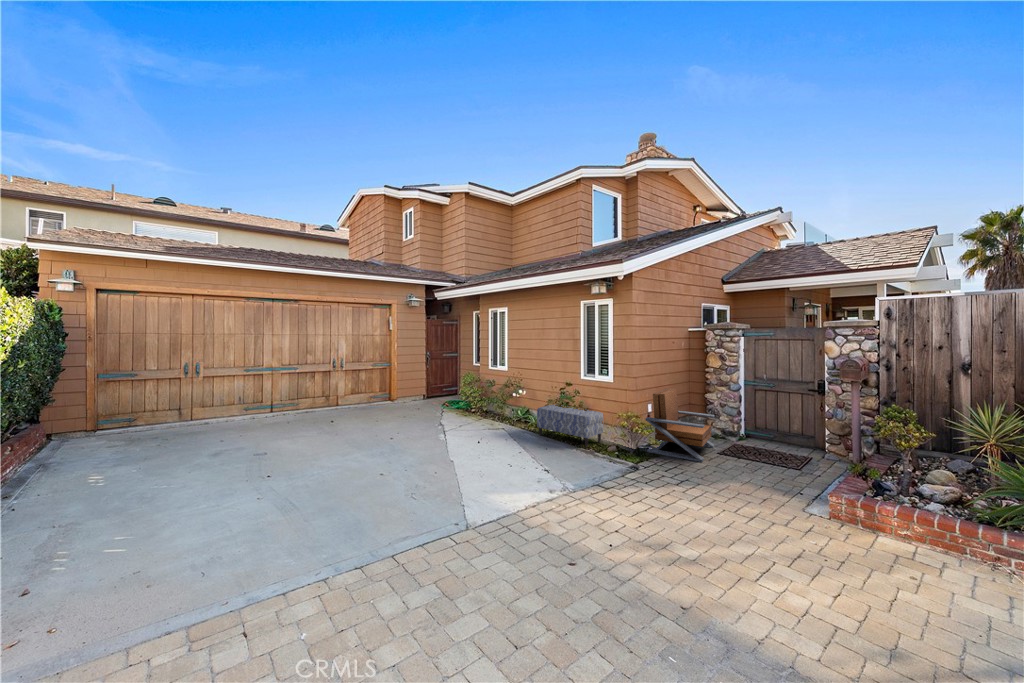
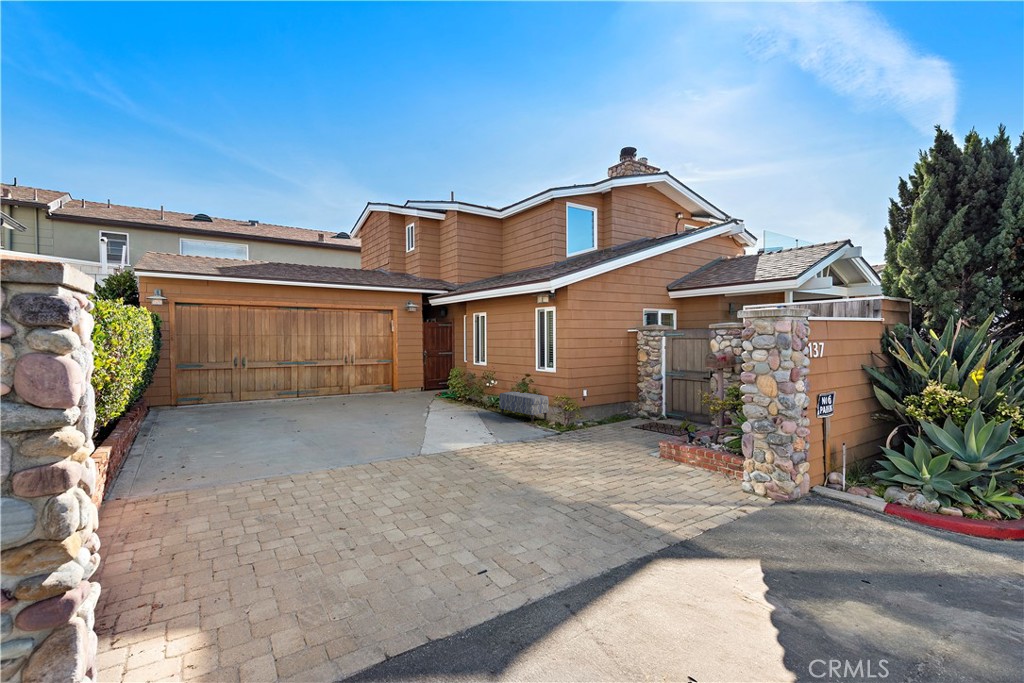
lounge chair: present [645,389,715,462] -> none [575,378,635,431]

